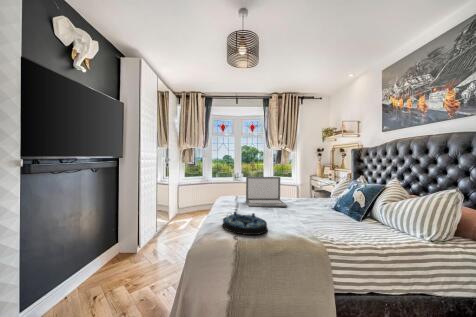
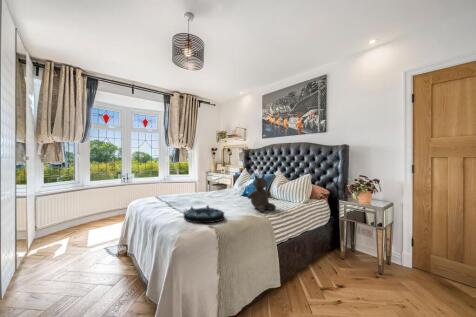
laptop: present [246,177,287,207] -> none [174,174,214,202]
teddy bear: none [314,181,358,239] -> present [248,175,276,212]

